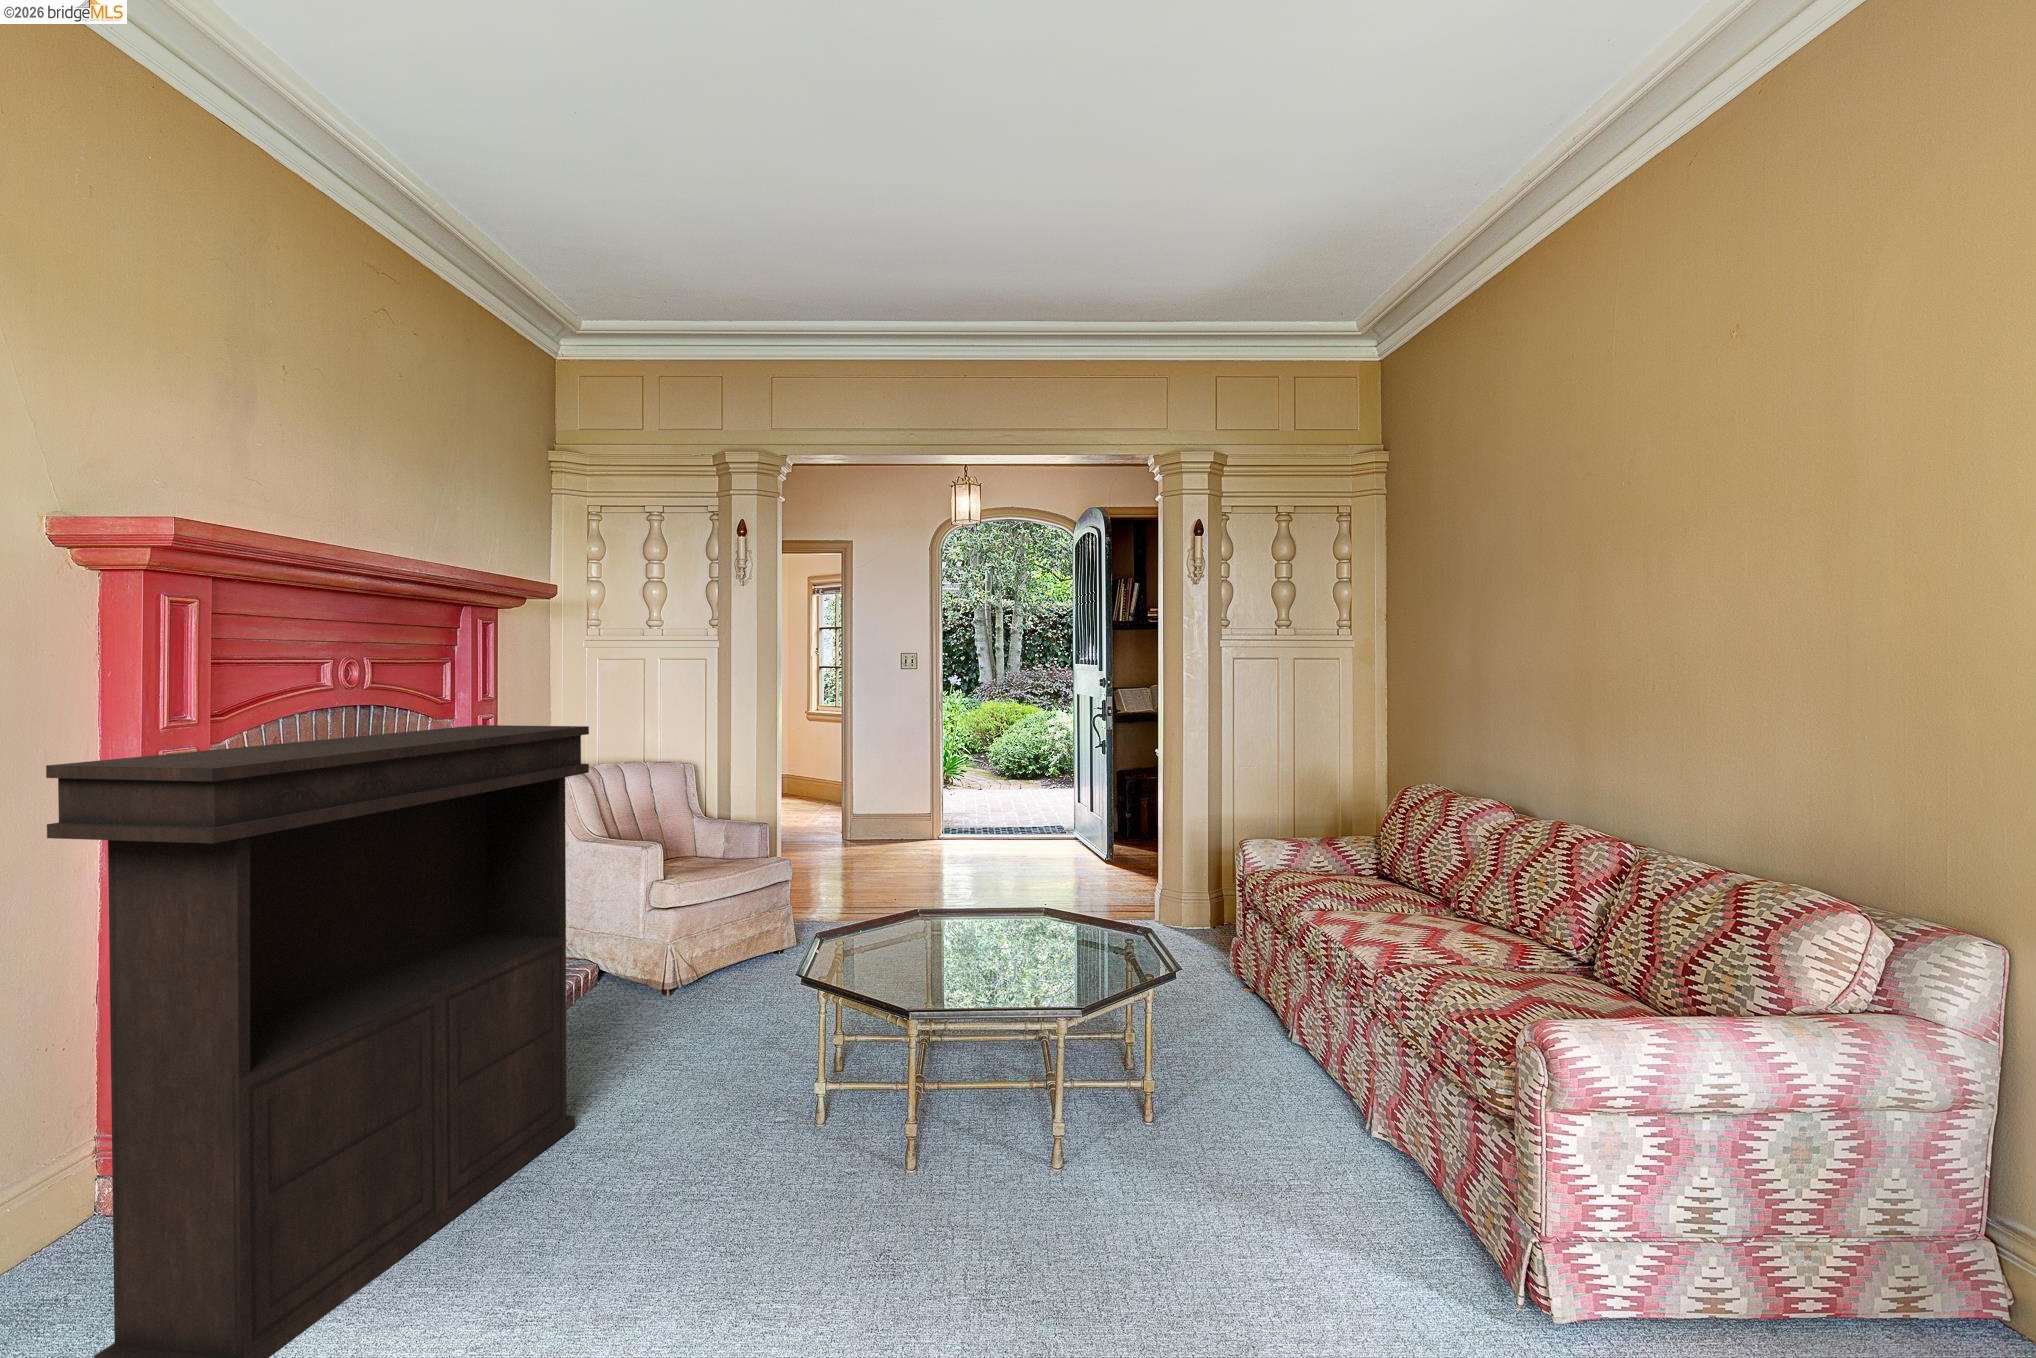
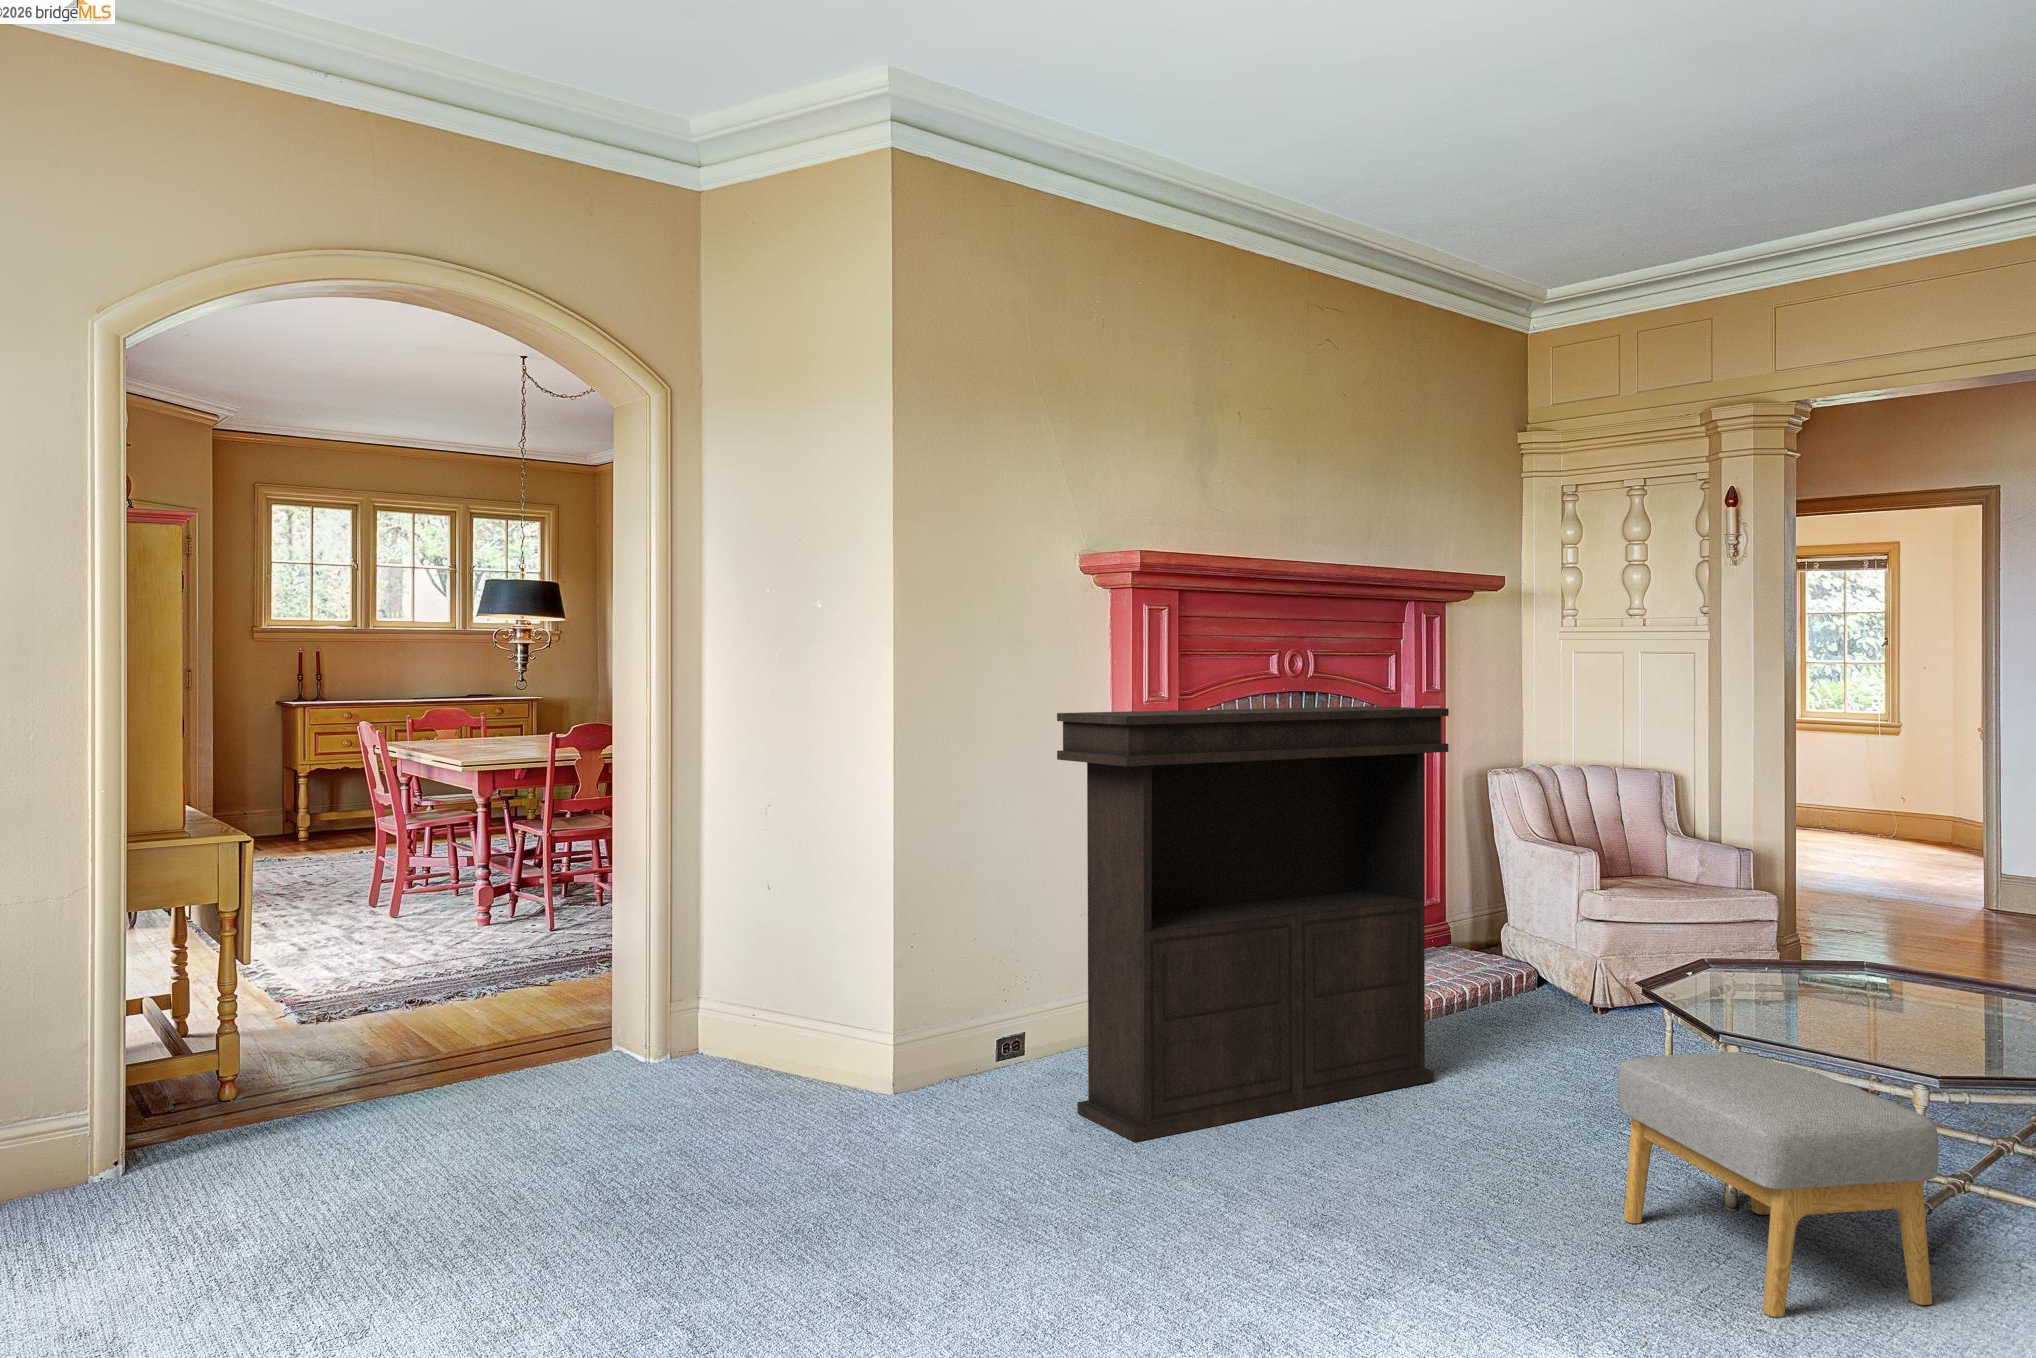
footstool: none [861,1037,1134,1308] -> present [1618,1052,1938,1317]

